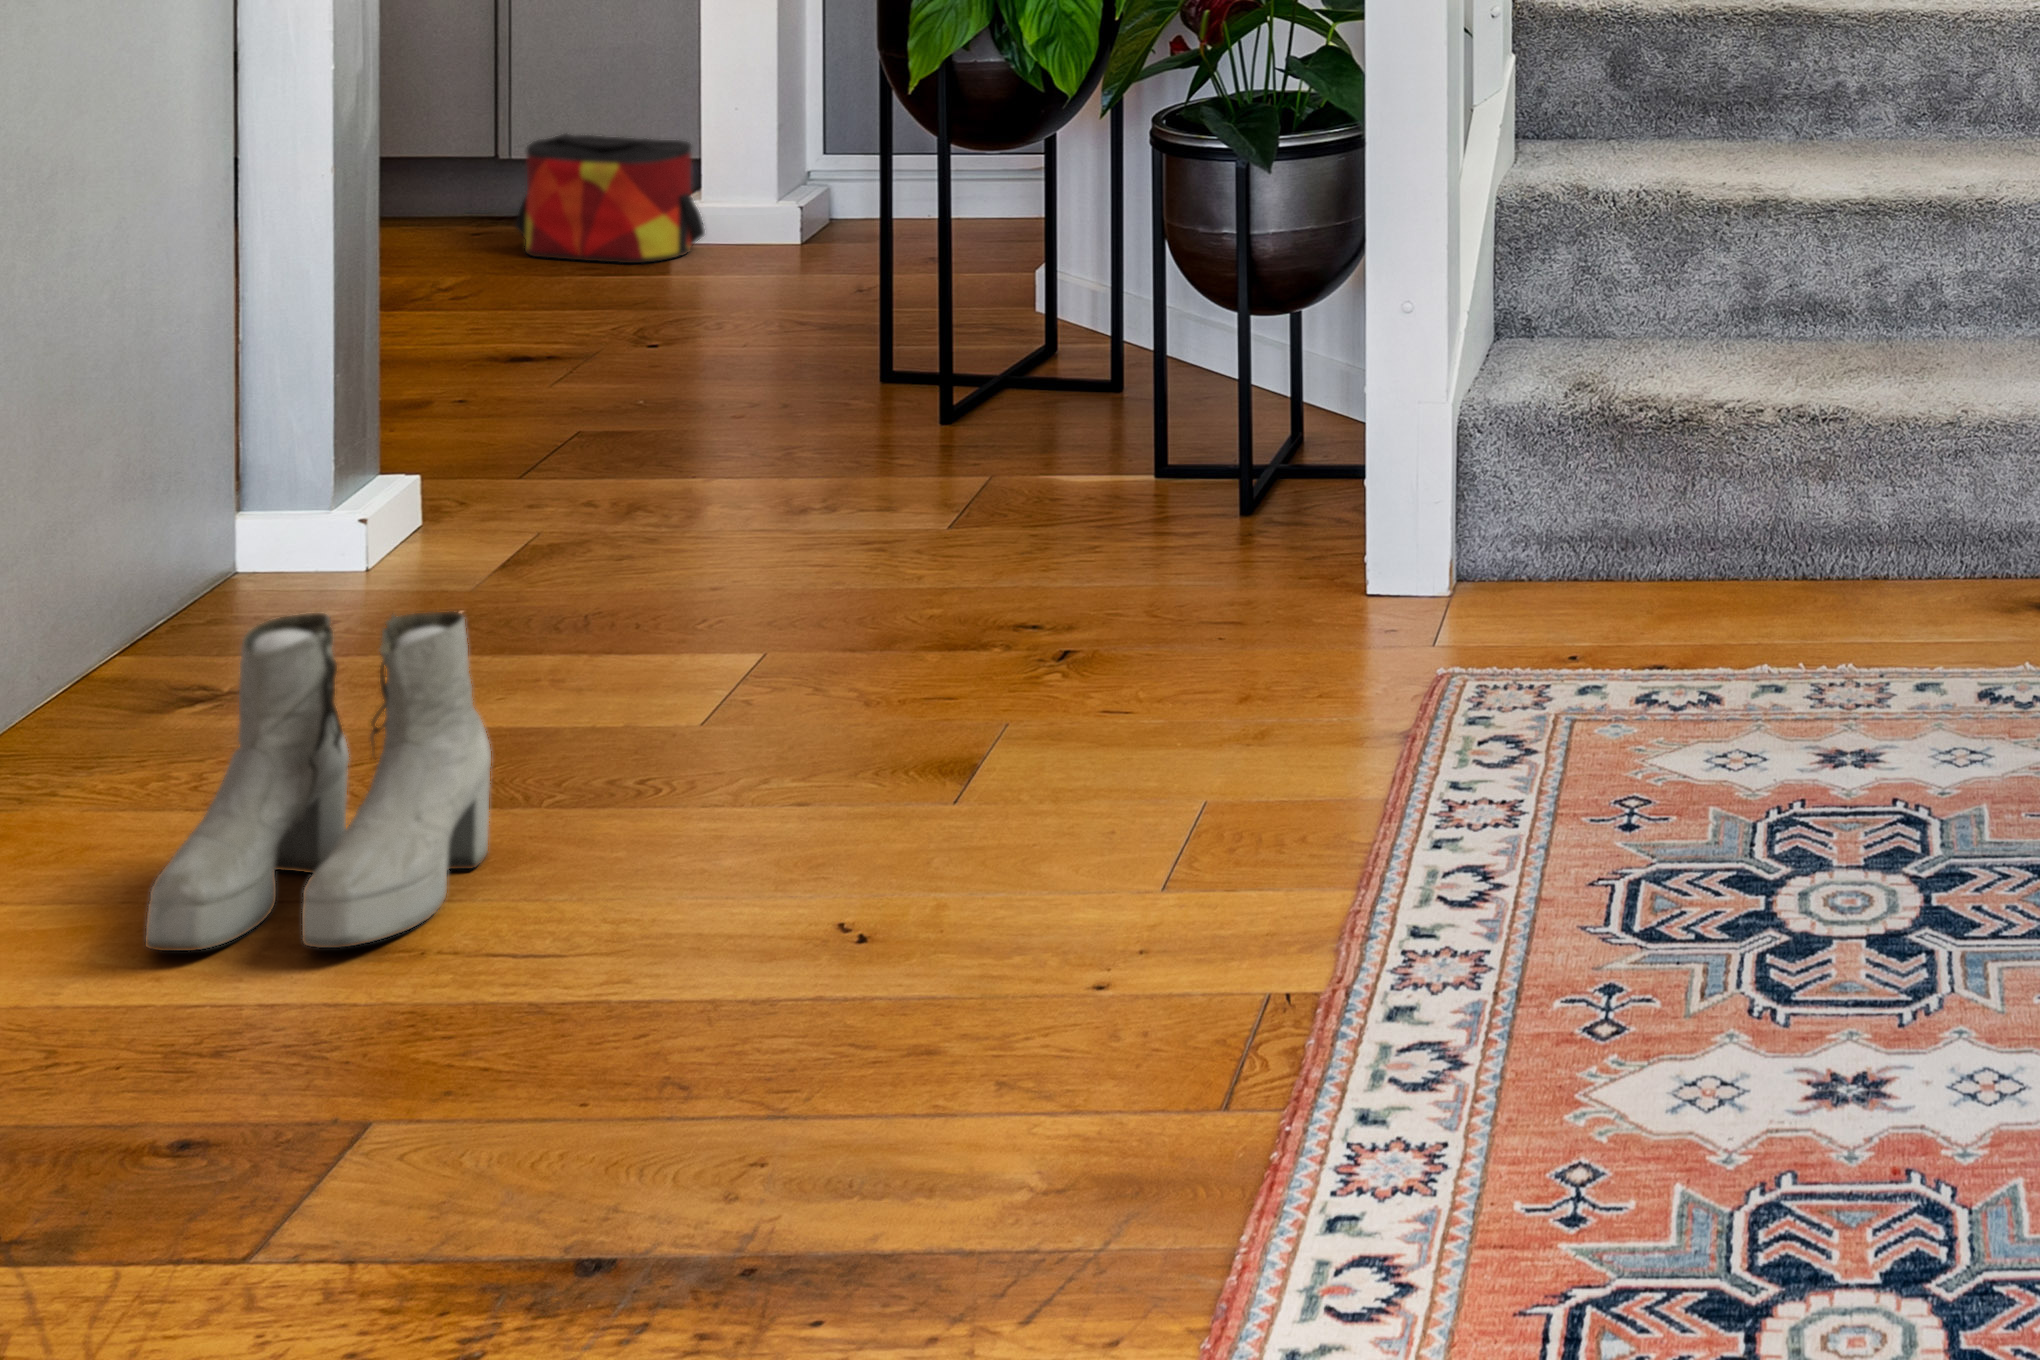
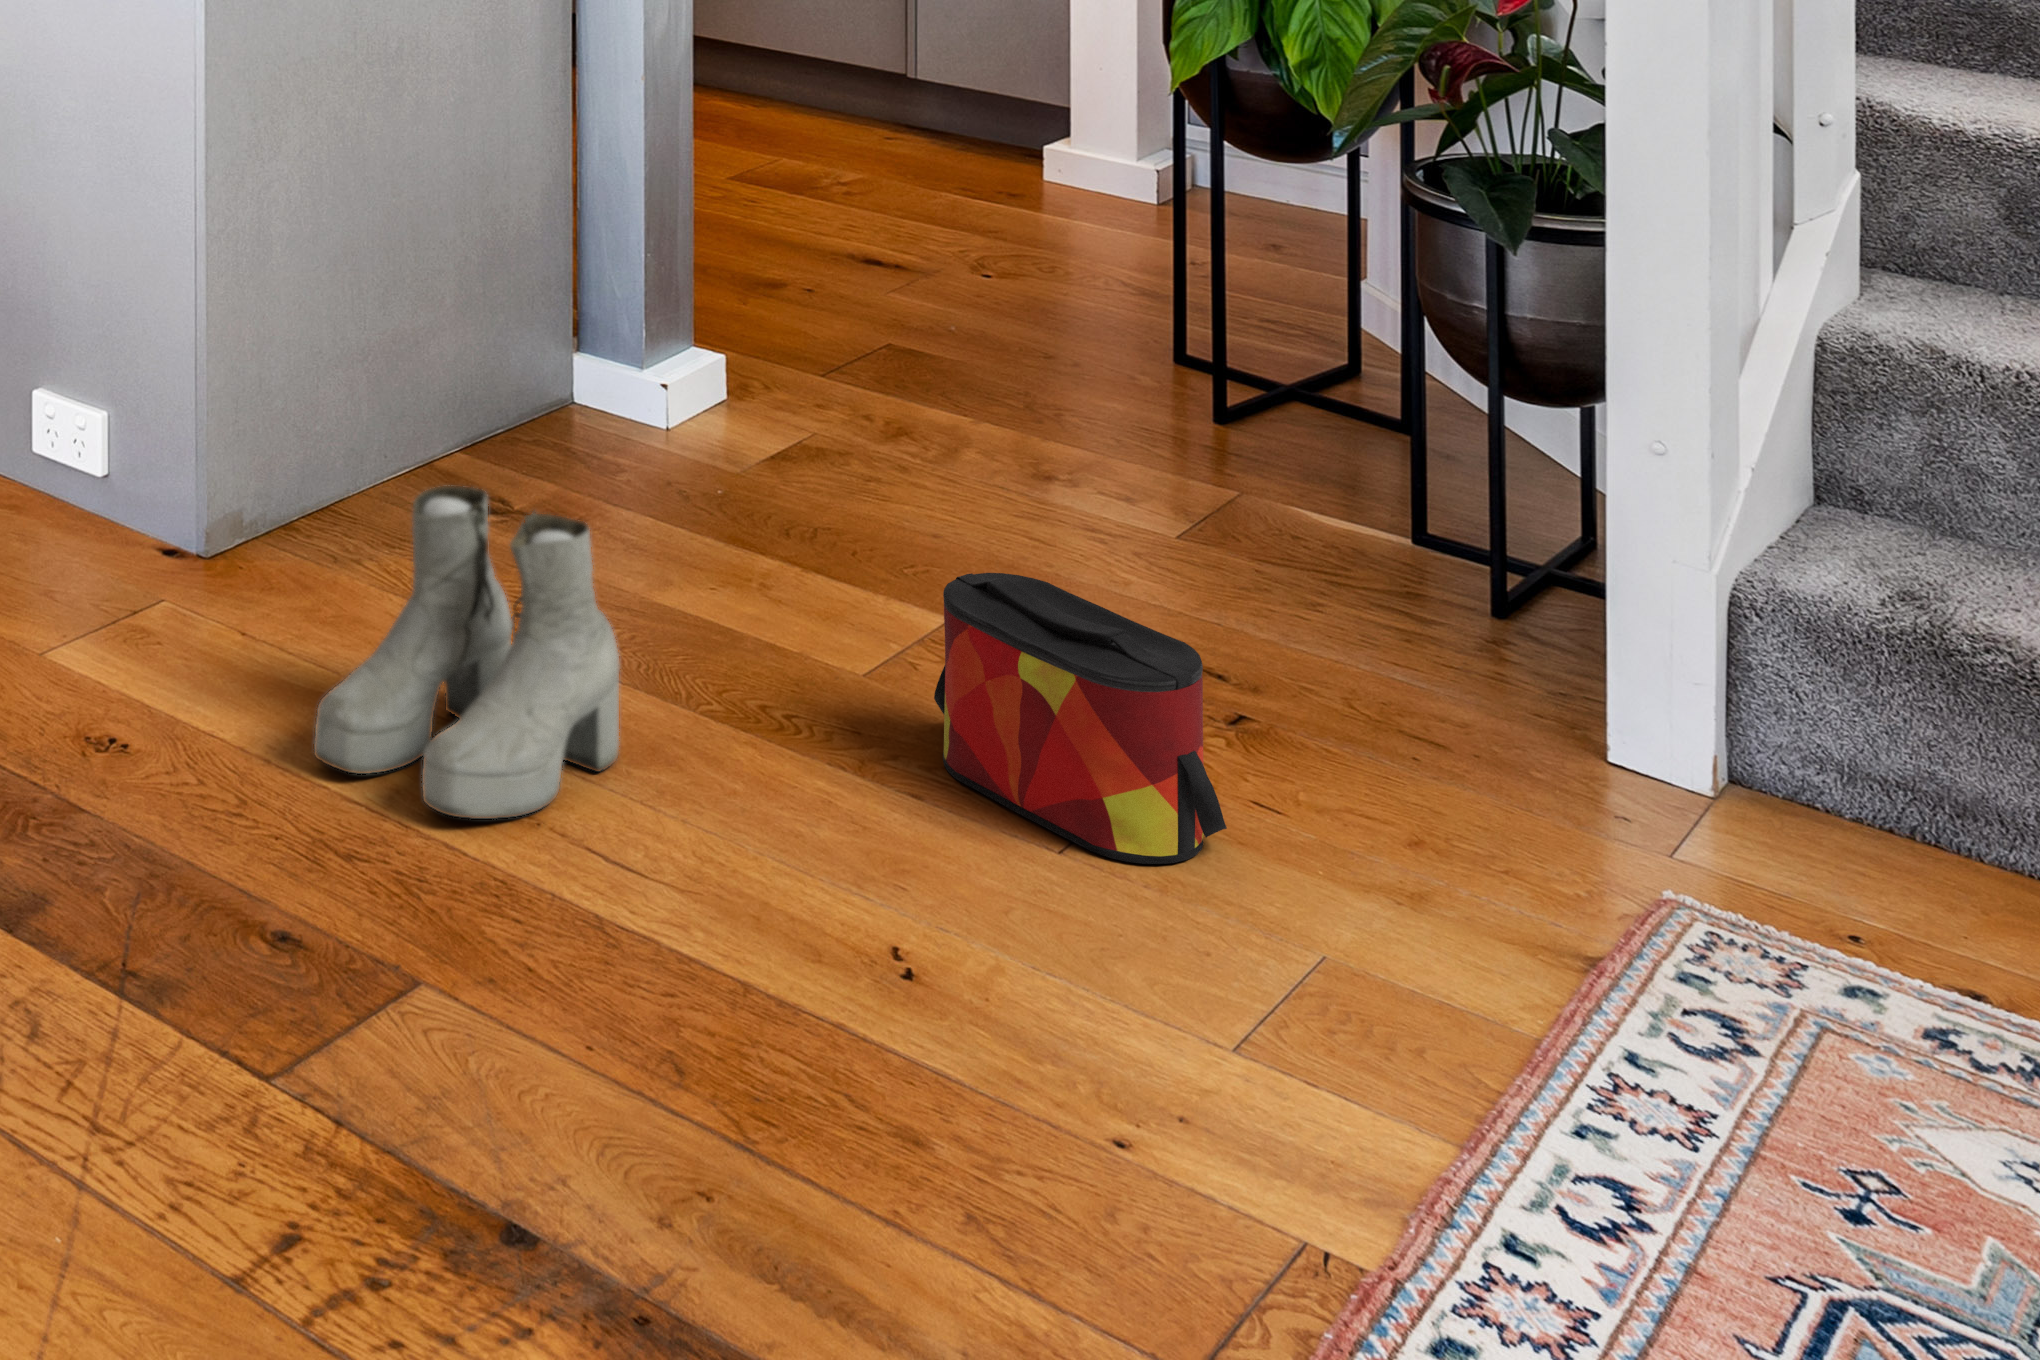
bag: present [516,133,705,263] -> present [934,573,1227,864]

